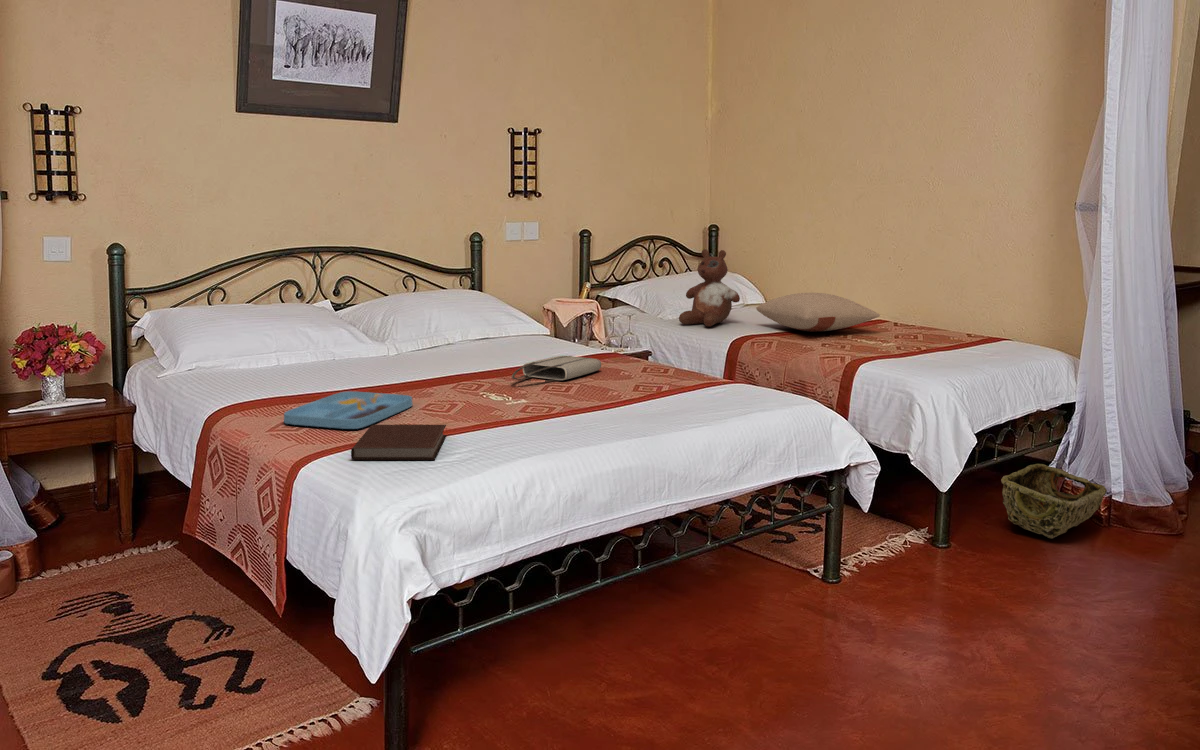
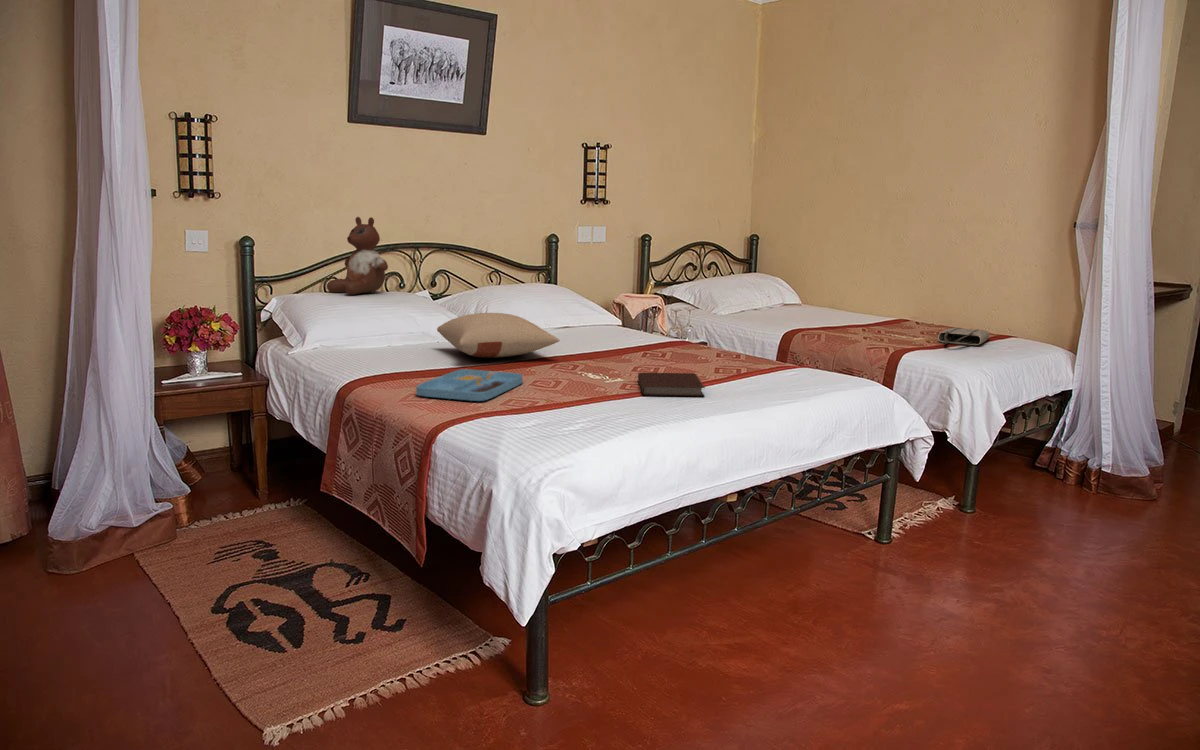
stuffed bear: present [679,249,740,327] -> present [327,217,388,295]
pillow: present [756,293,880,332] -> present [437,313,560,358]
tote bag: present [512,356,601,381] -> present [938,328,989,346]
notebook: present [351,425,447,460] -> present [638,373,705,396]
woven basket: present [1001,464,1107,539] -> none [1030,445,1123,511]

